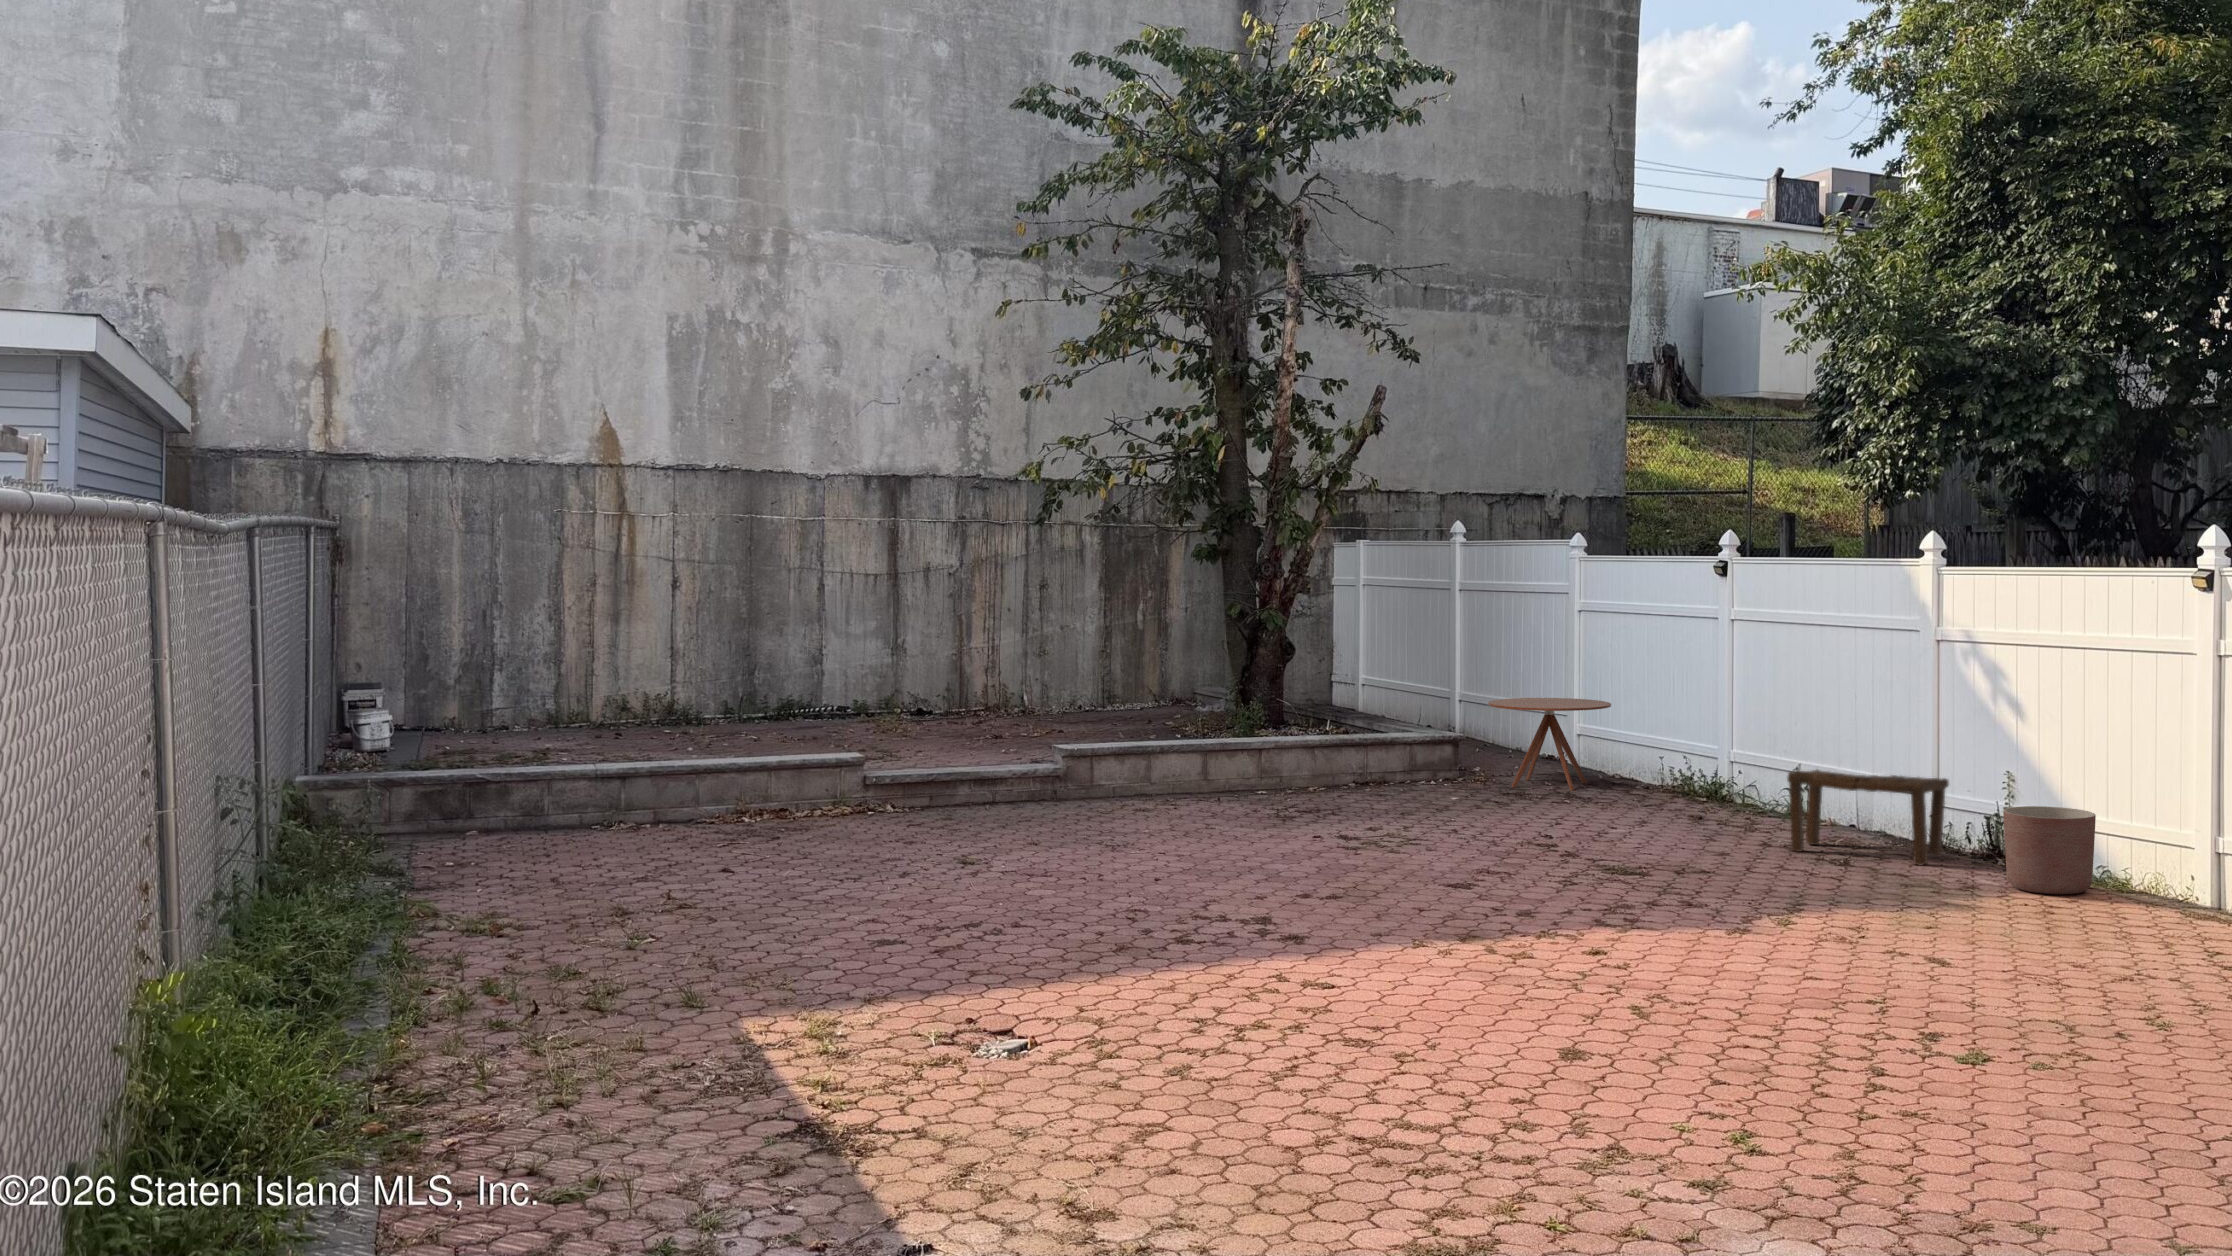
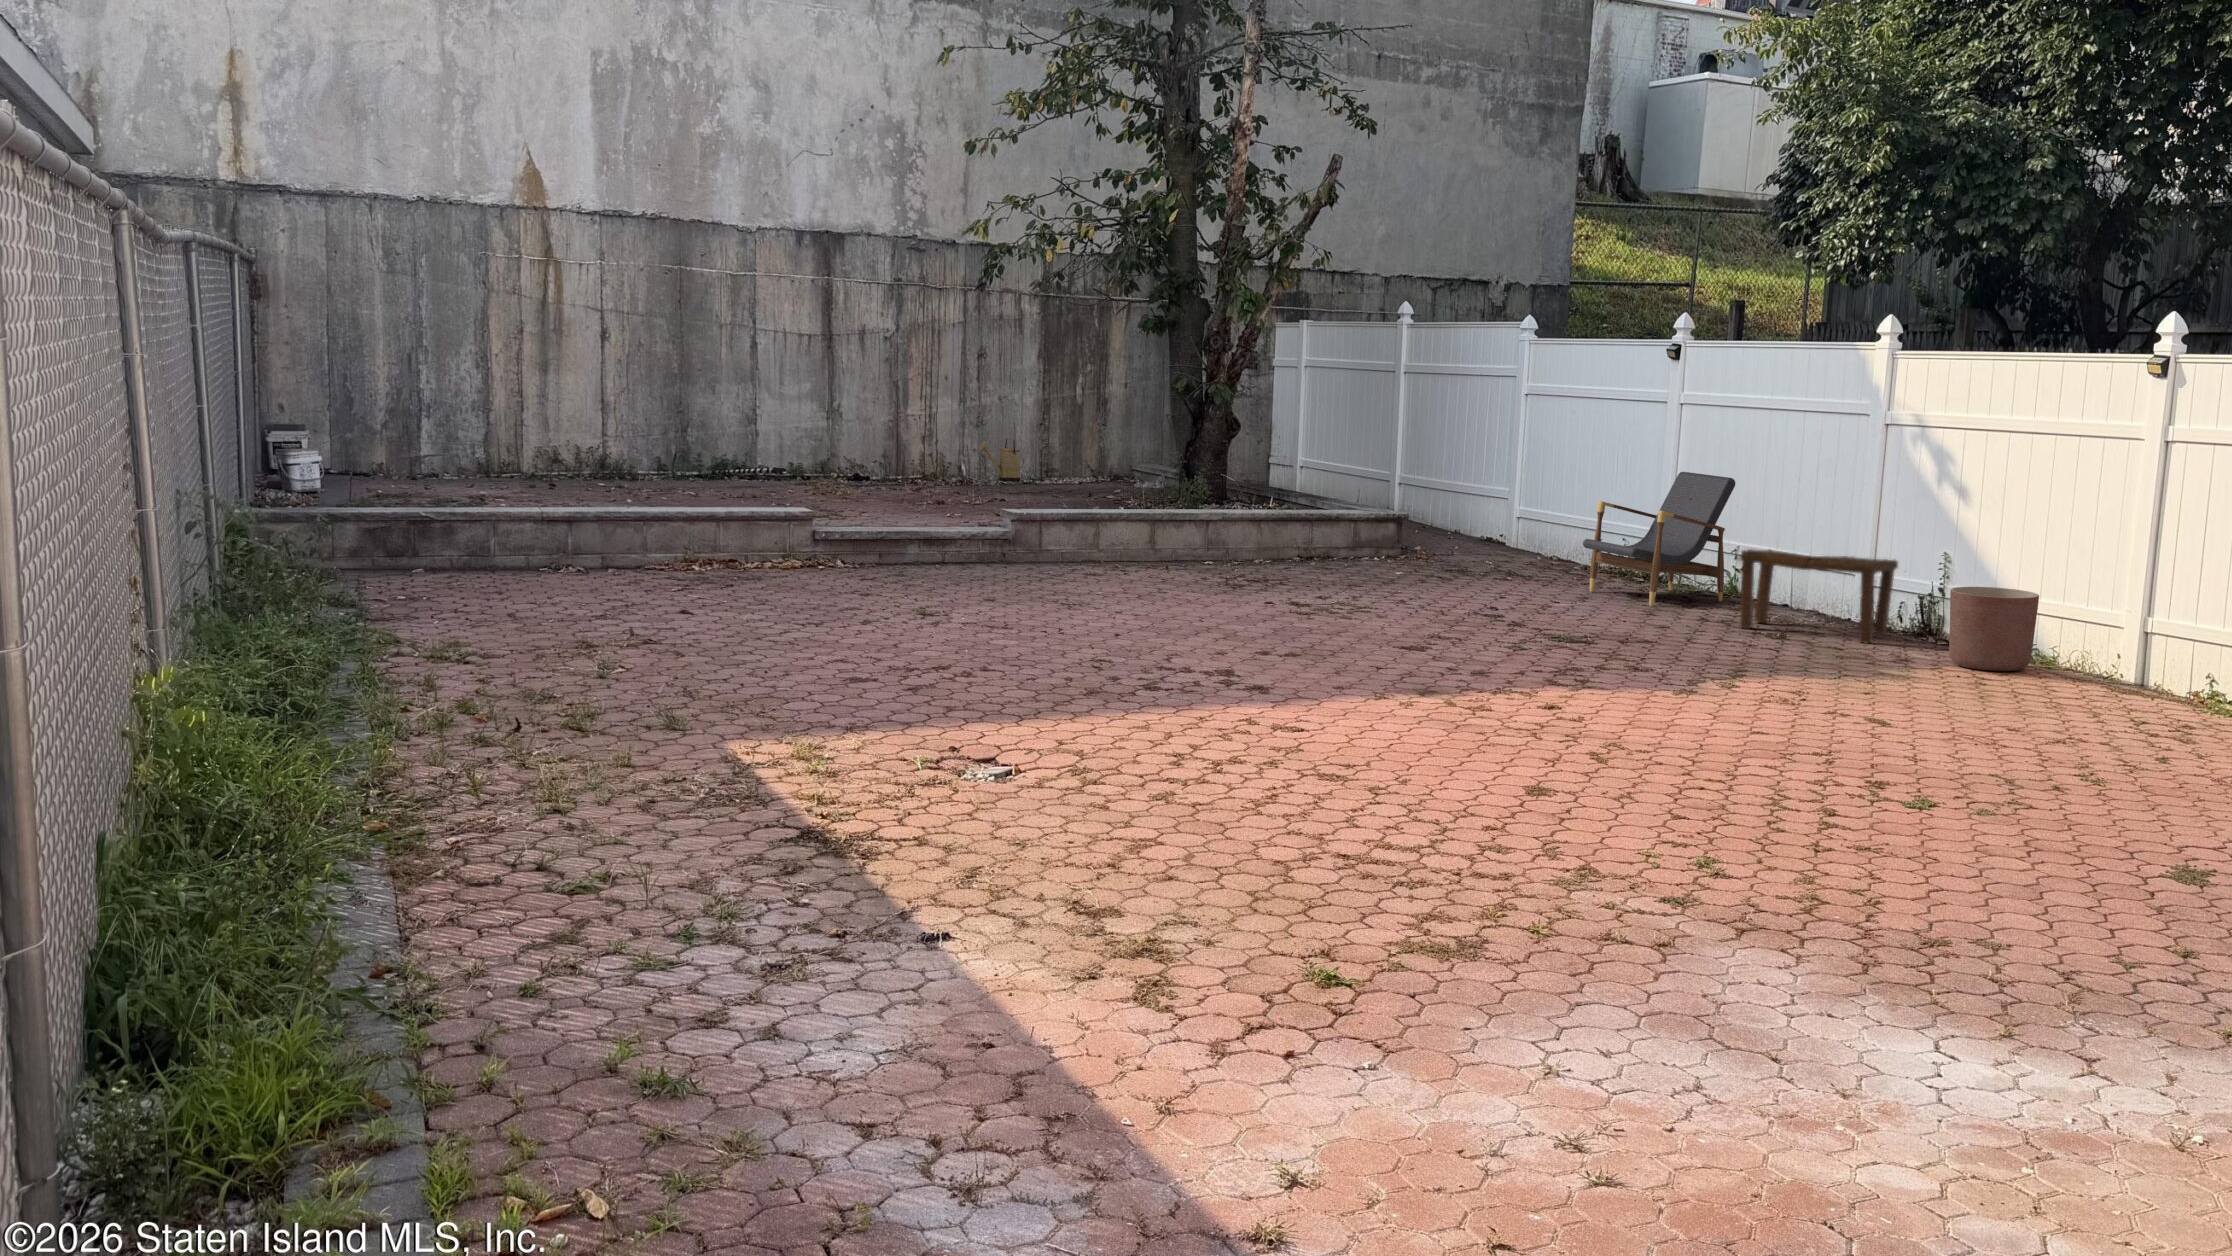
watering can: none [1045,669,1090,710] -> present [978,439,1024,481]
lounge chair: none [1630,690,1780,828] -> present [1583,472,1736,606]
round table: present [1488,698,1611,790] -> none [1440,477,1564,570]

